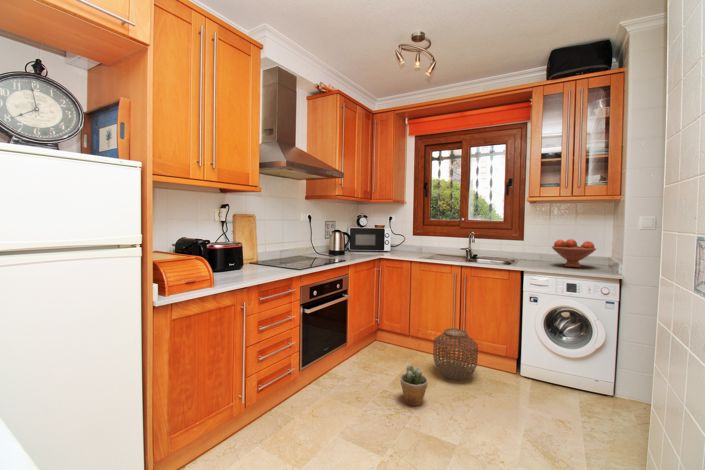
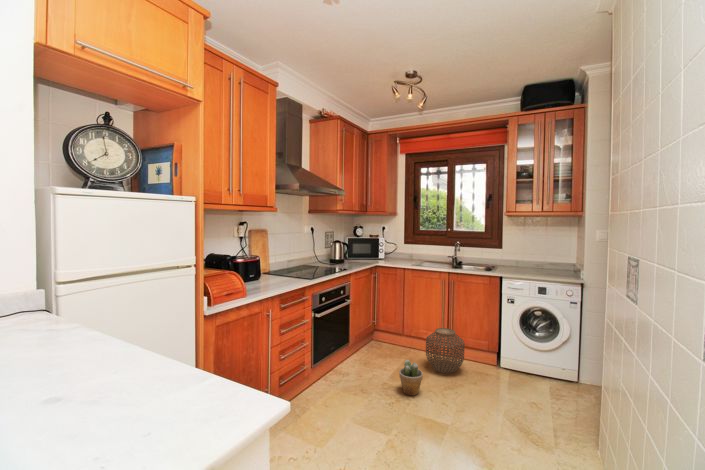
fruit bowl: present [552,239,596,267] -> none [526,248,563,273]

